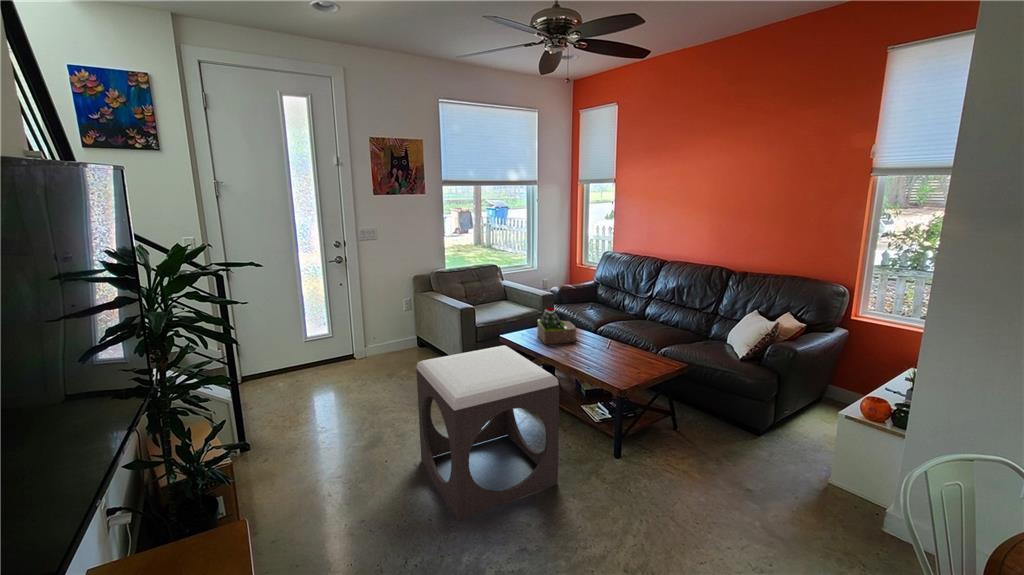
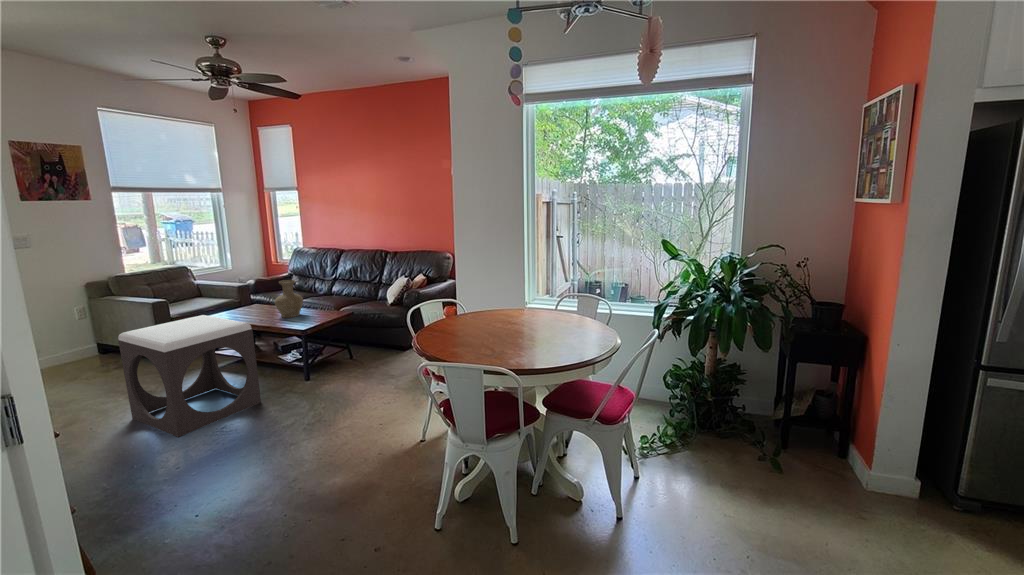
vase: none [584,306,620,357] -> present [275,280,303,318]
succulent plant: present [538,308,576,344] -> none [233,289,270,318]

